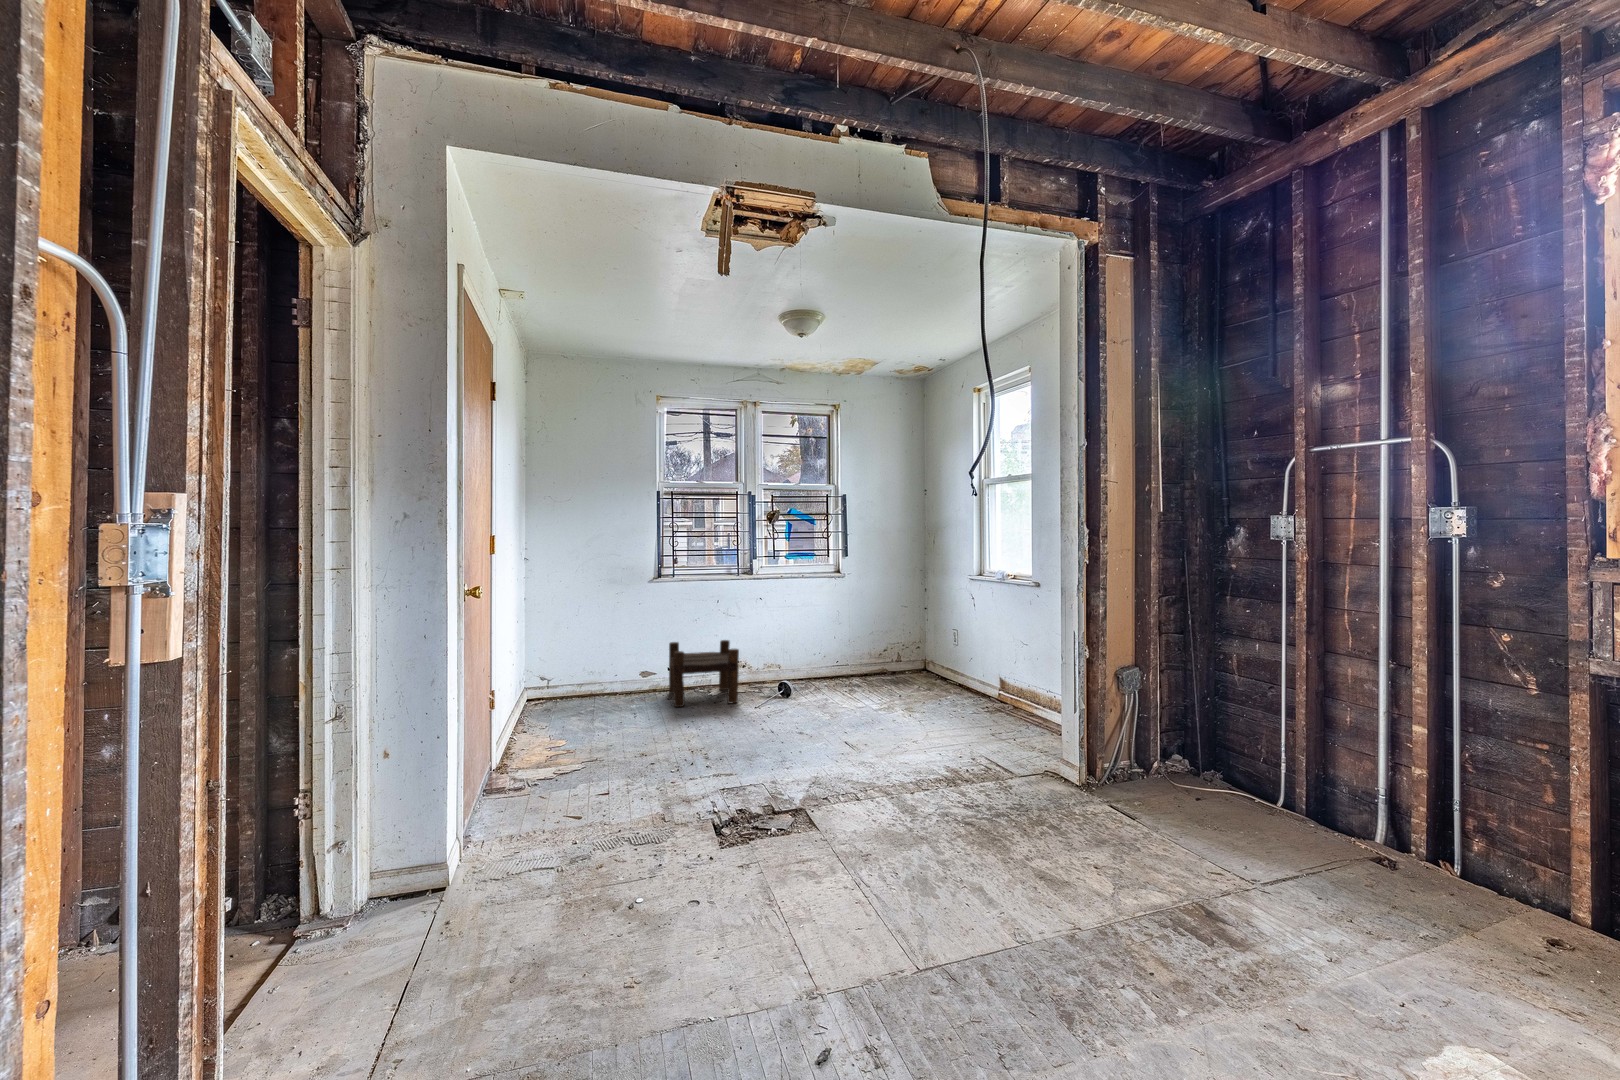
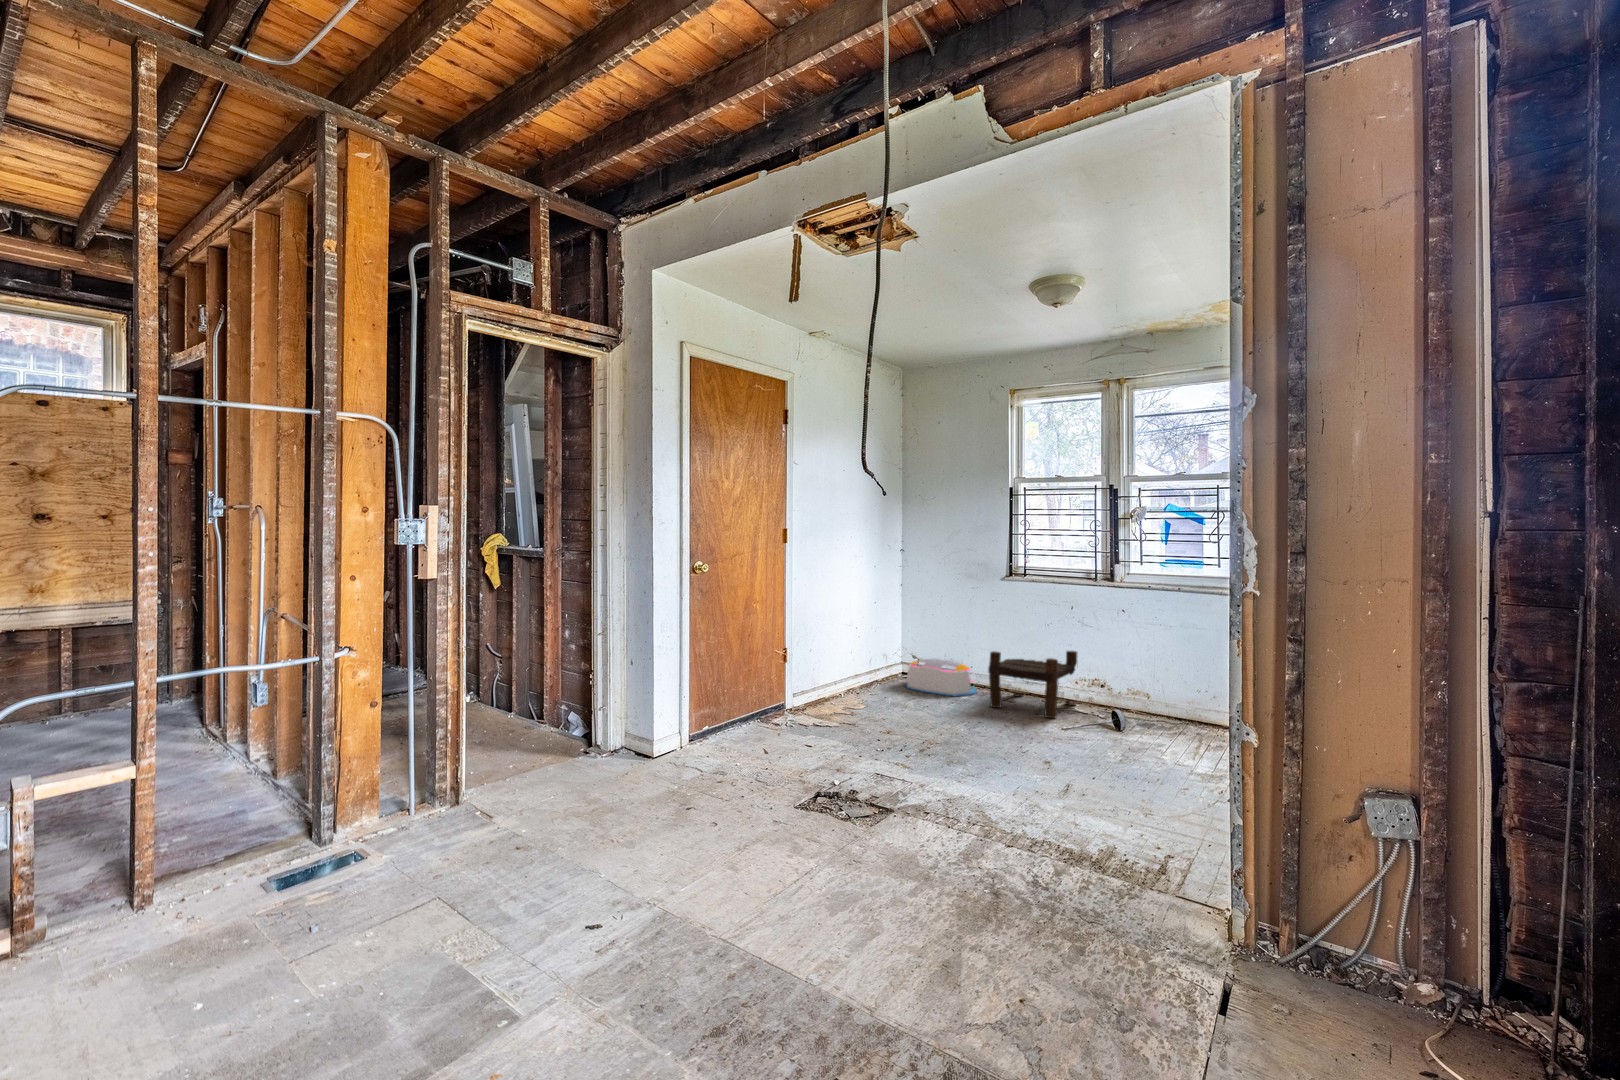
storage bin: none [552,668,638,713] -> present [906,658,977,696]

